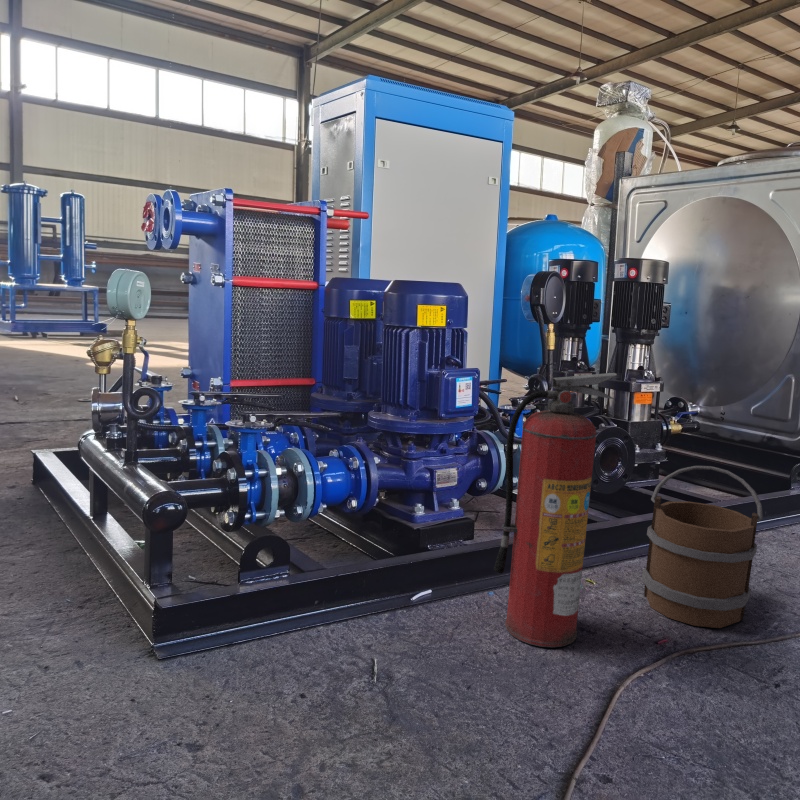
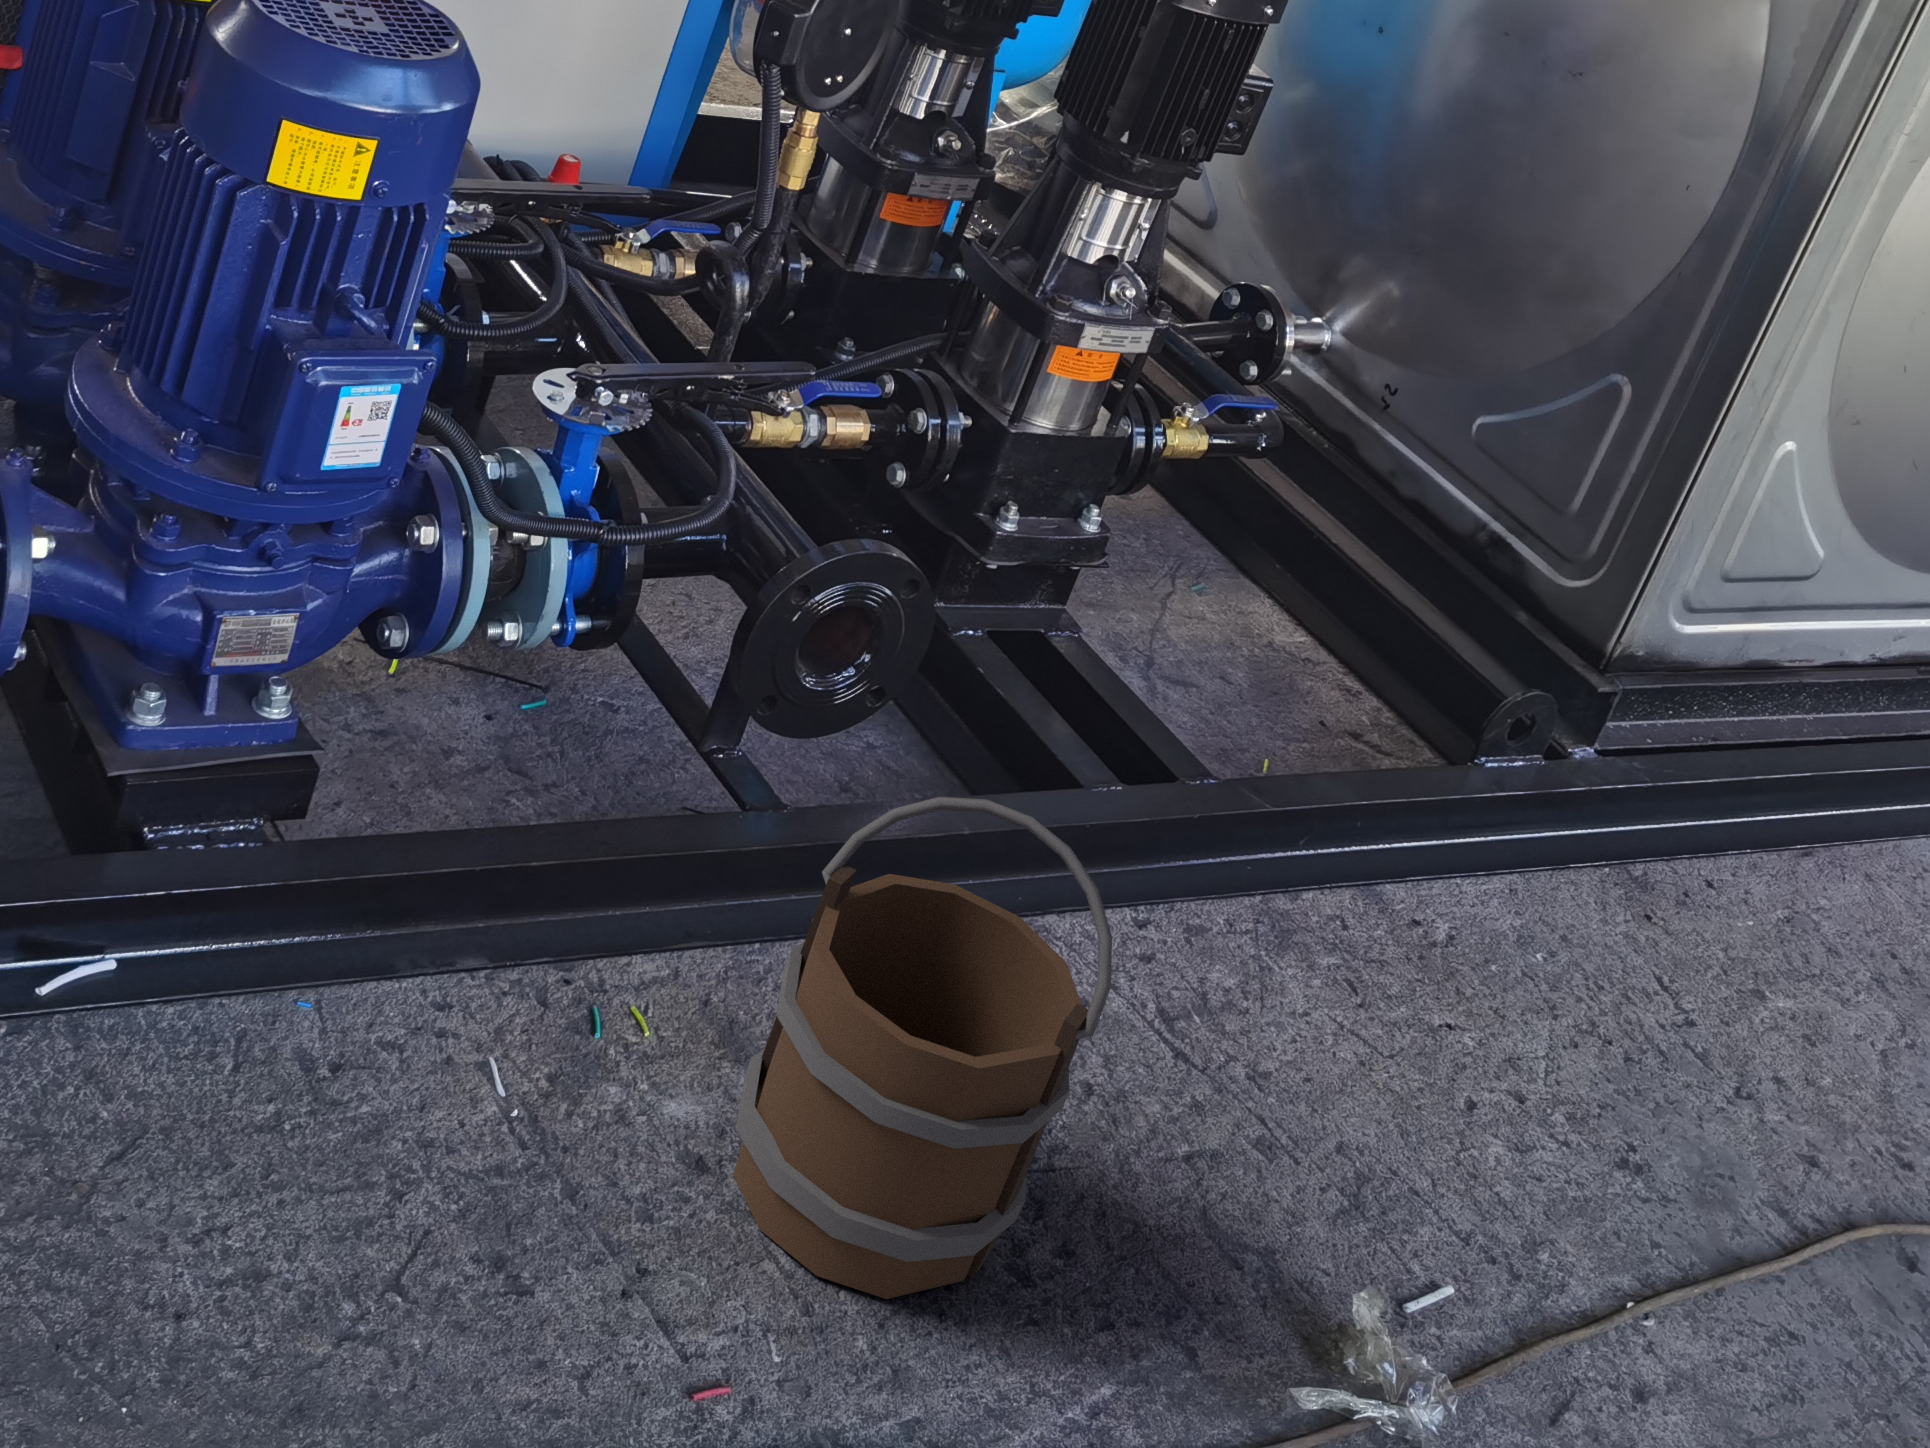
fire extinguisher: present [494,373,617,647] -> none [240,571,696,1295]

